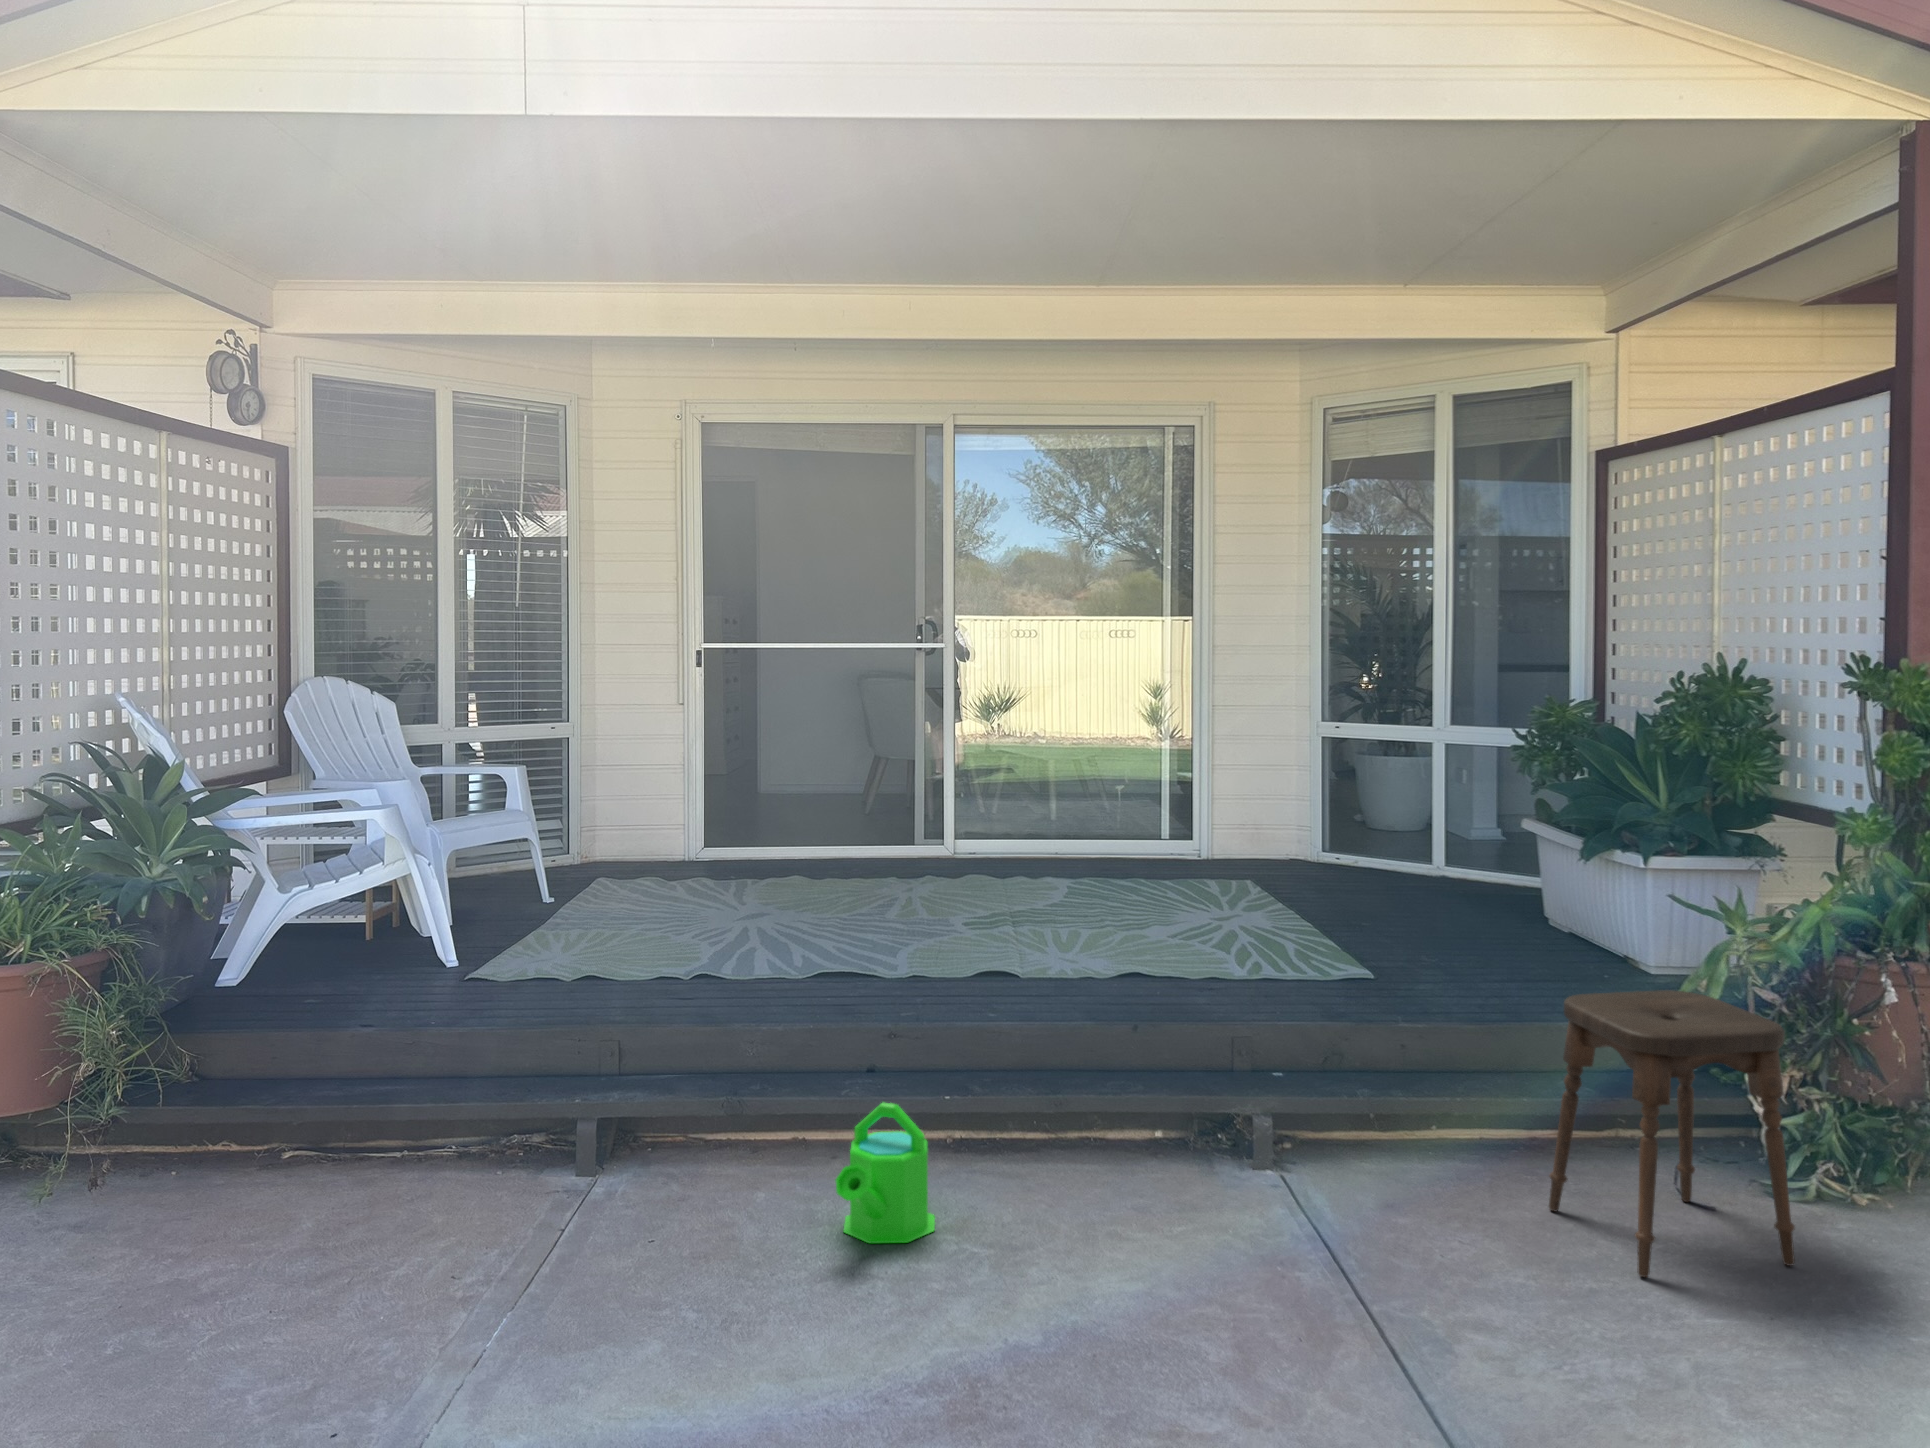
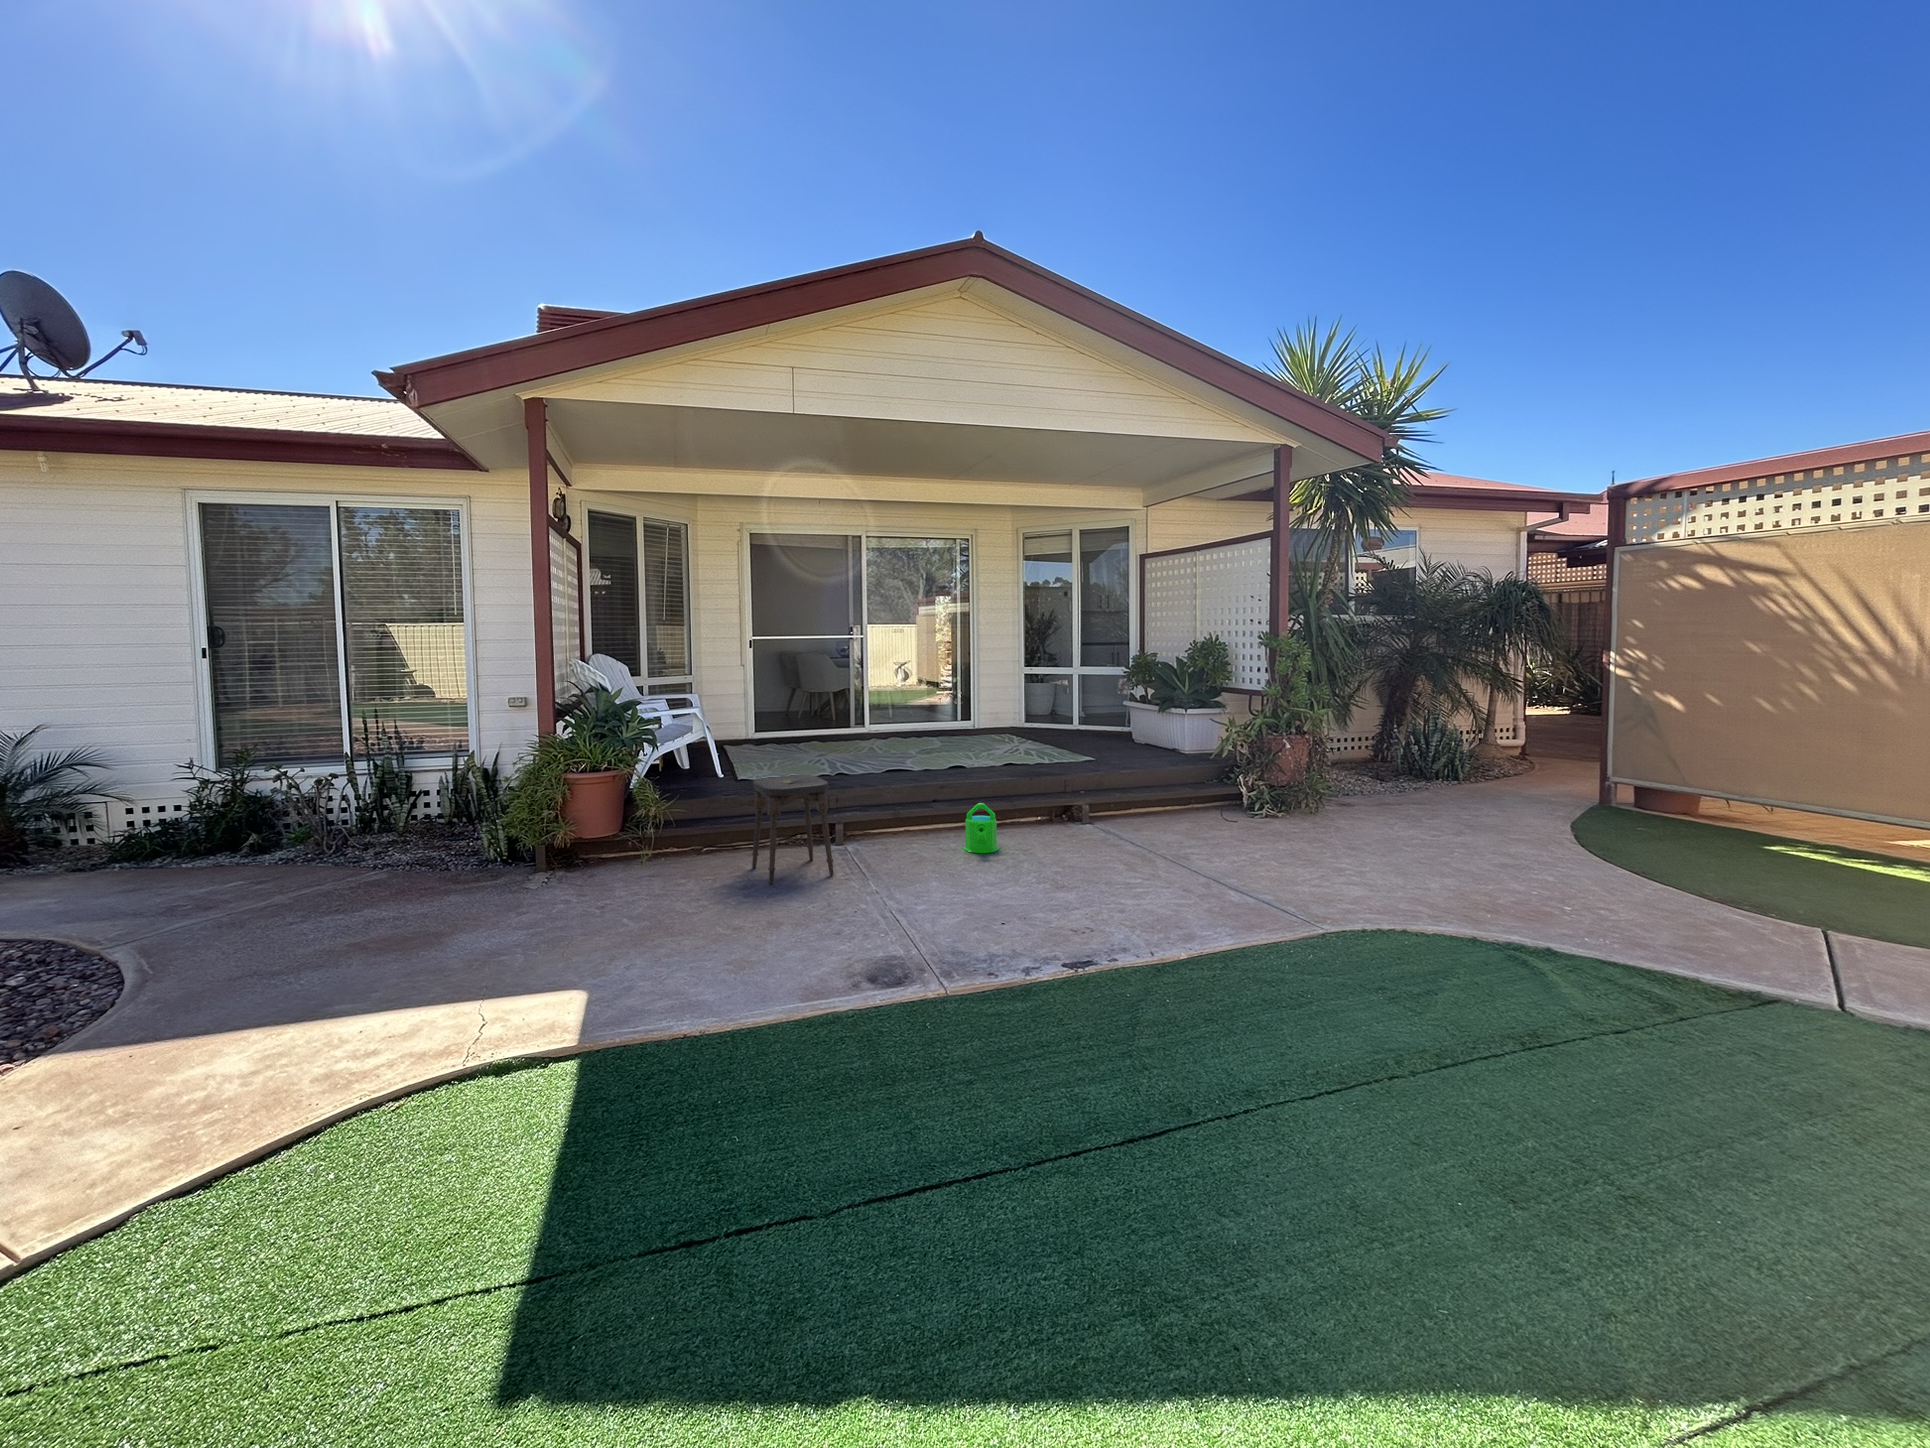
stool: present [1549,990,1795,1277] -> present [752,775,834,884]

